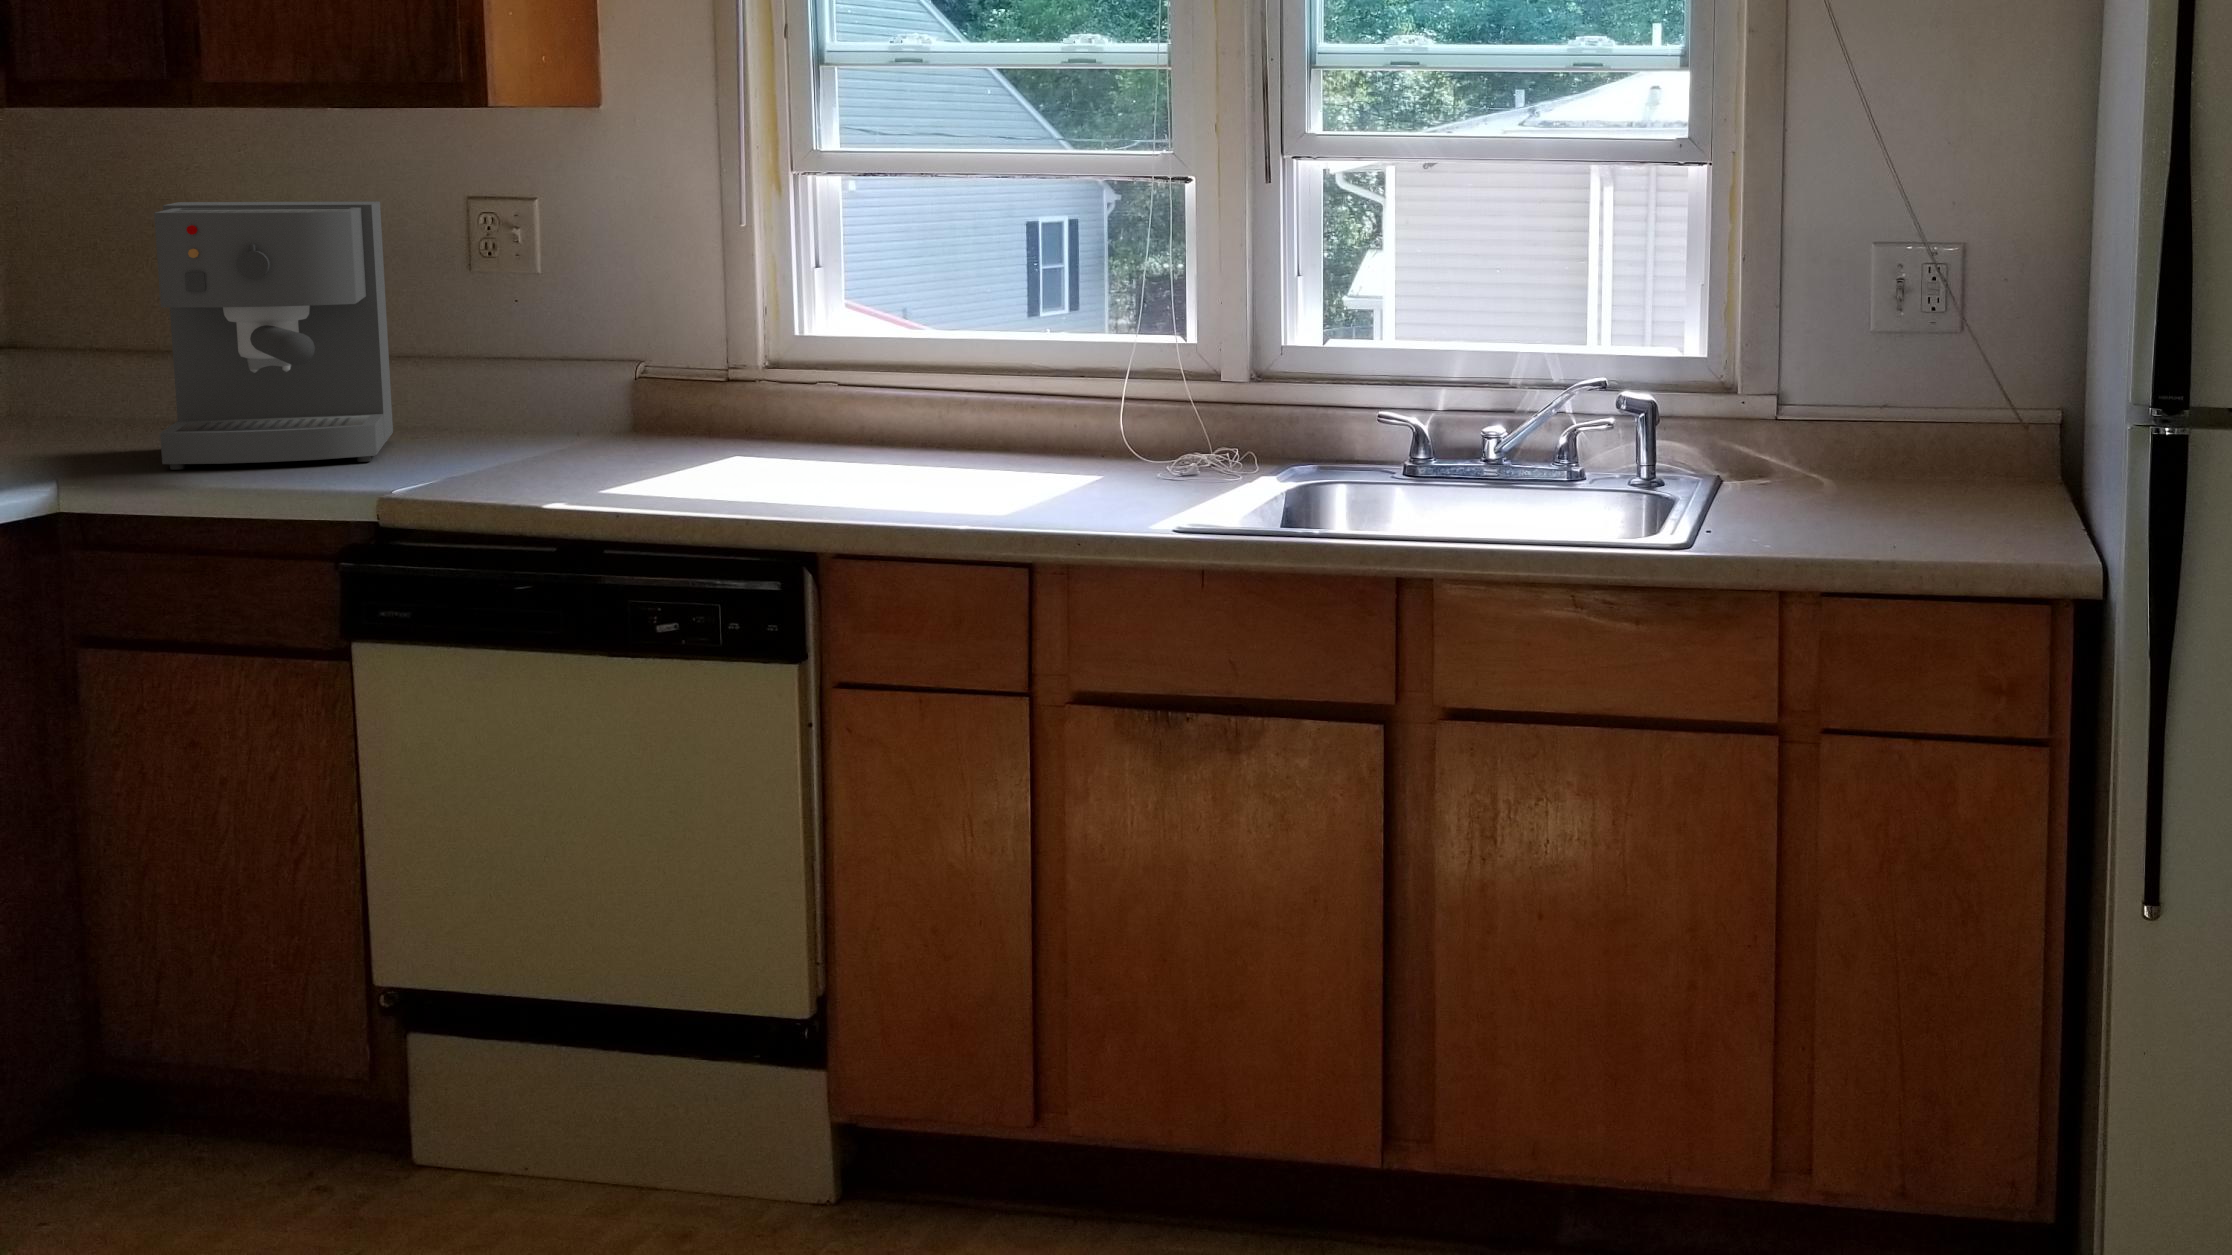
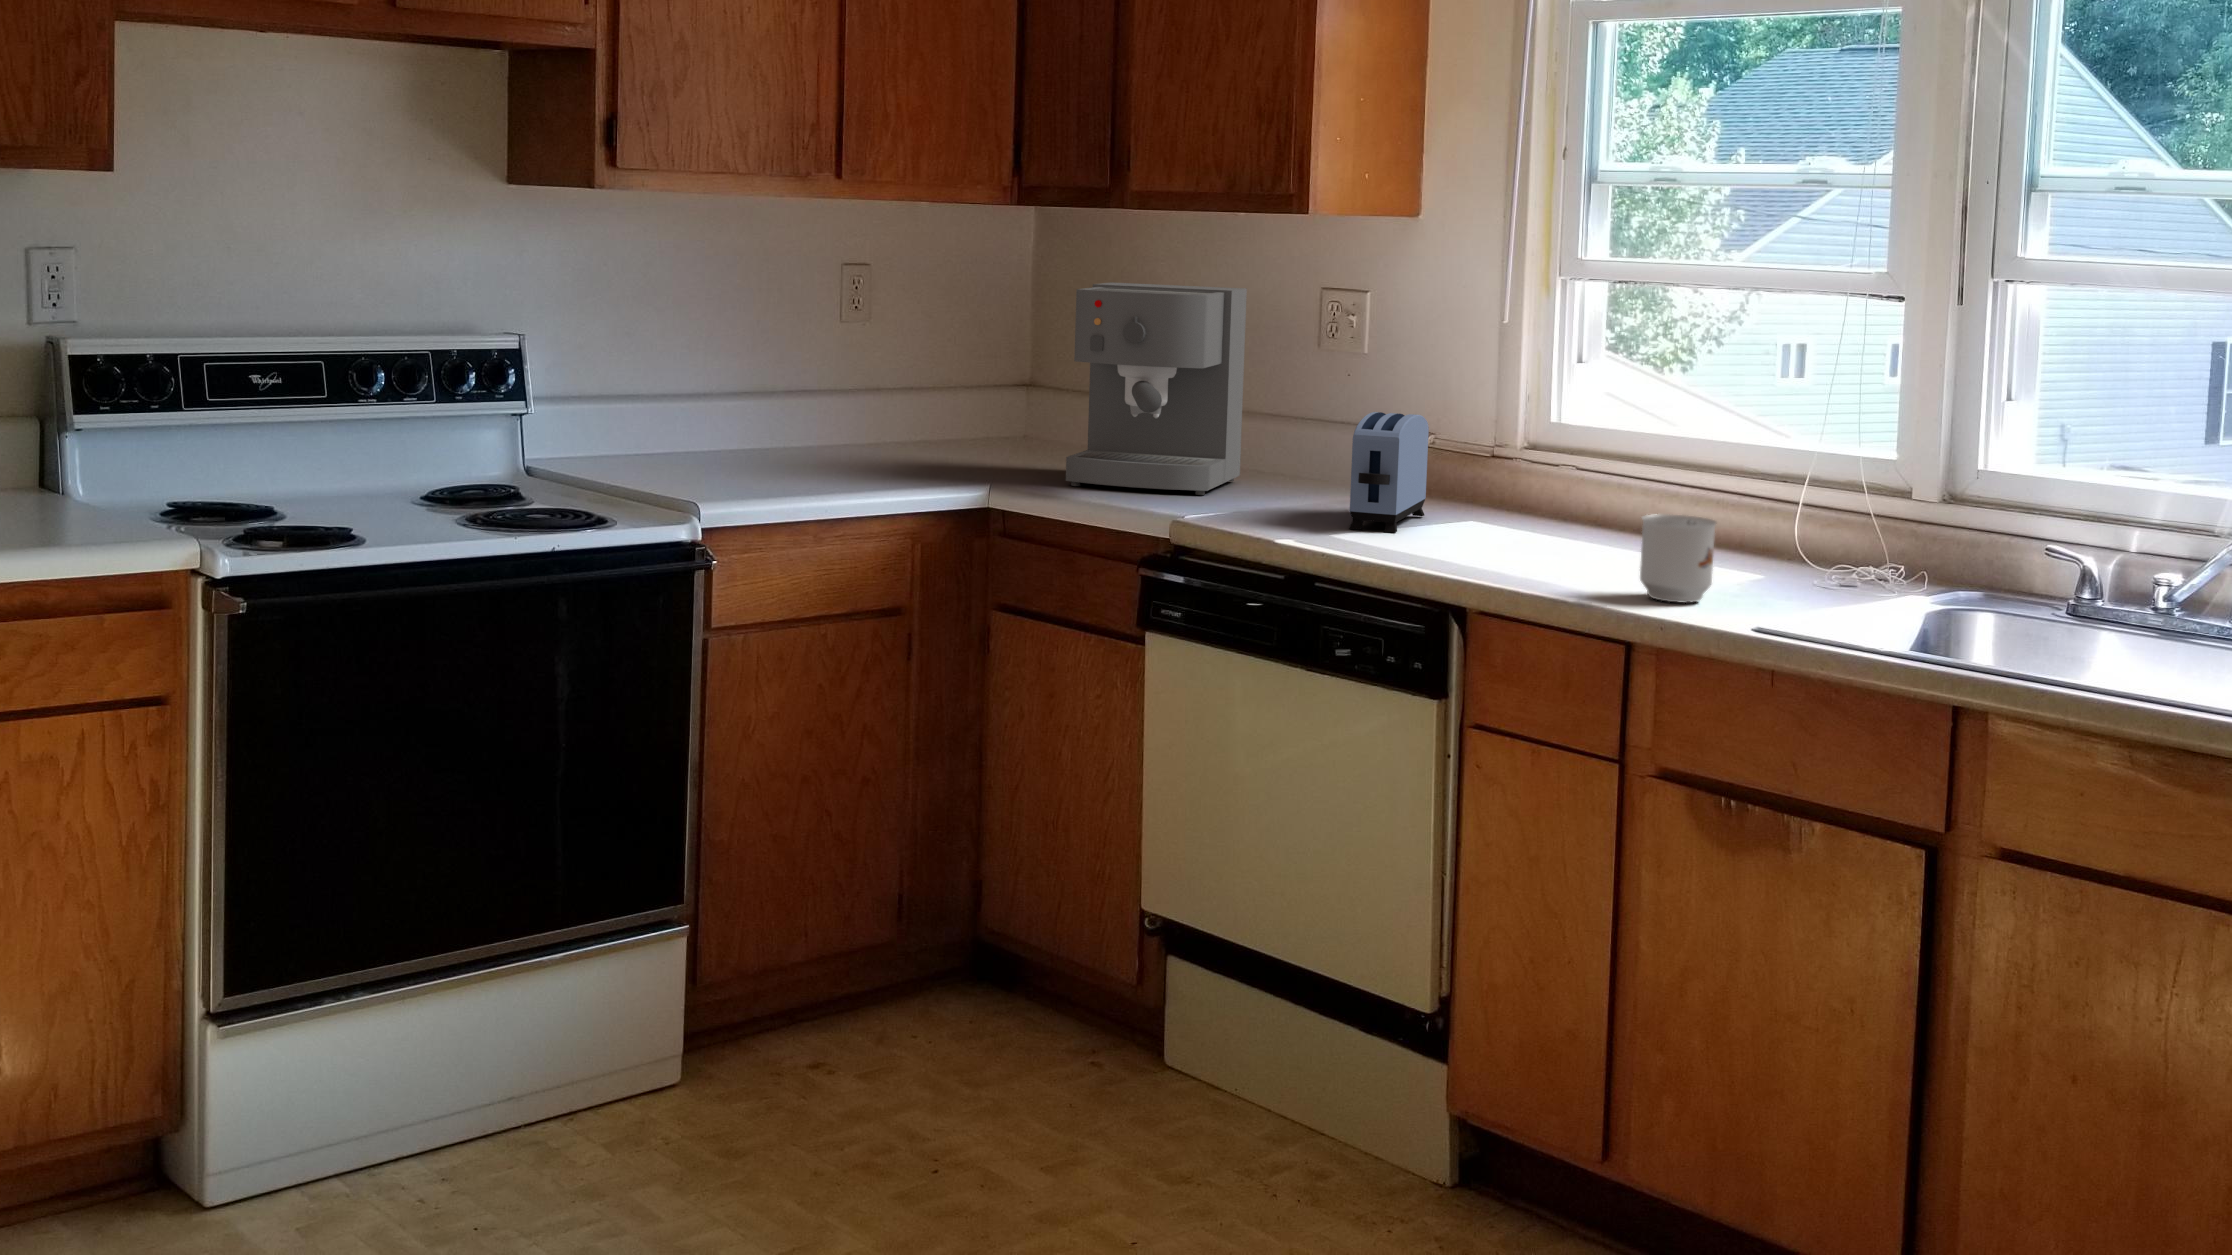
toaster: none [602,338,674,480] -> present [1349,412,1429,533]
mug: none [1018,421,1100,516] -> present [1640,514,1716,602]

